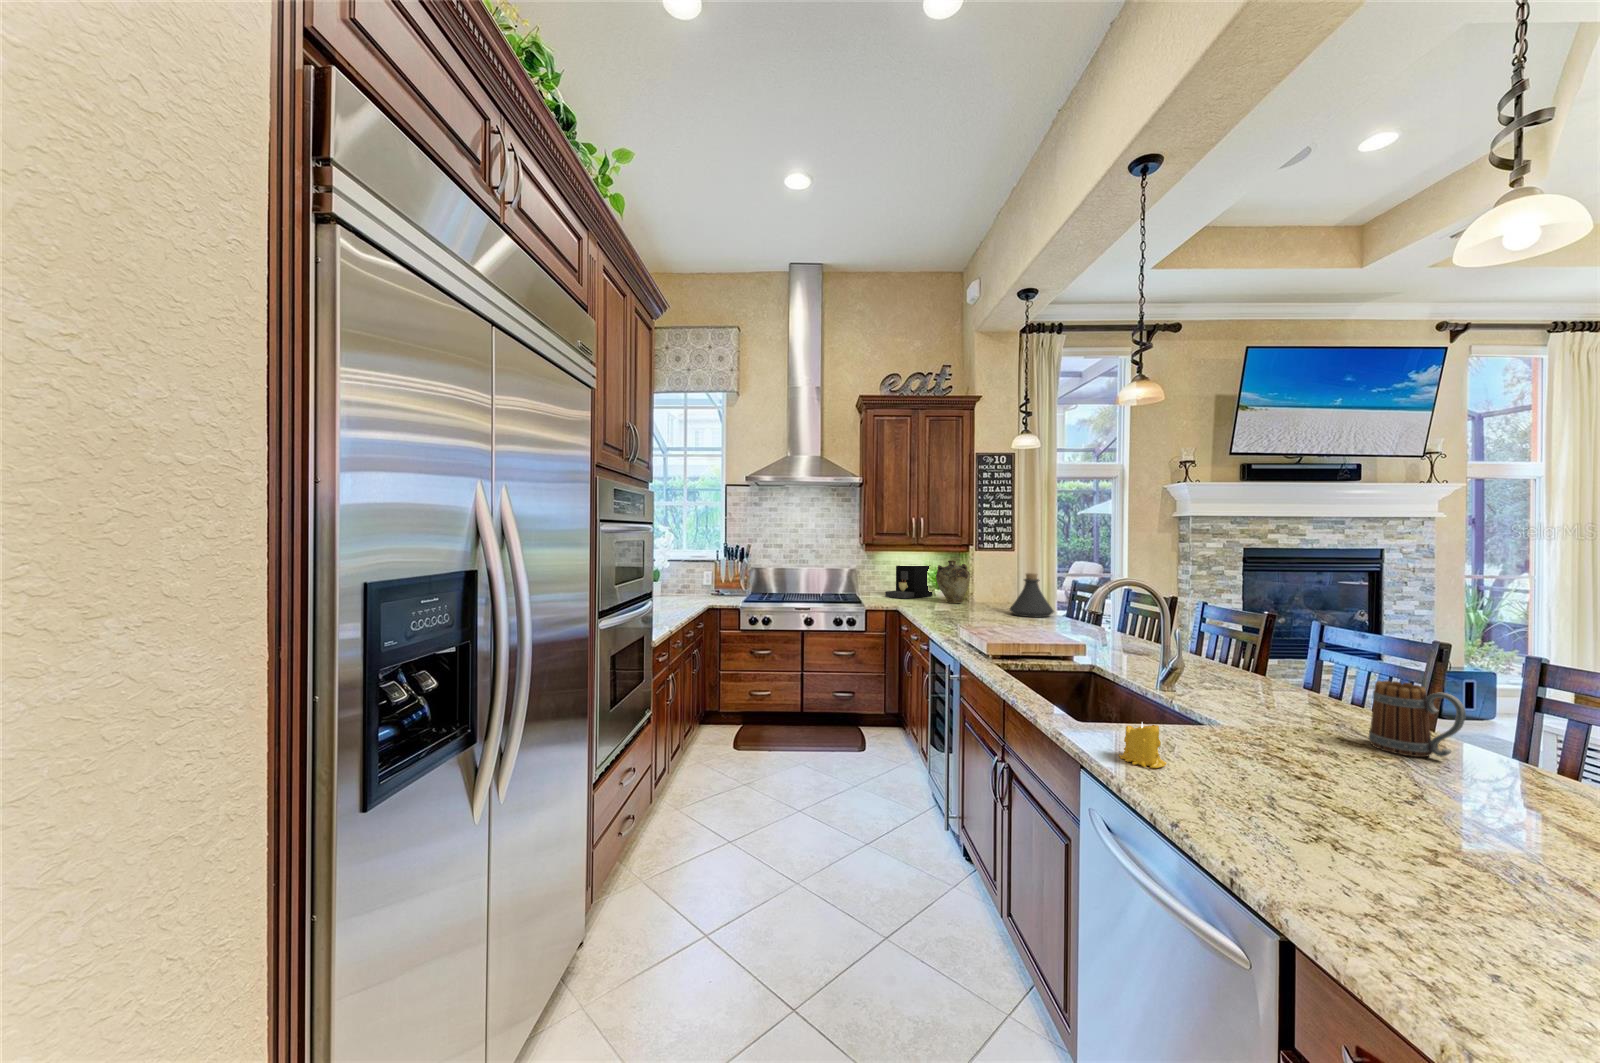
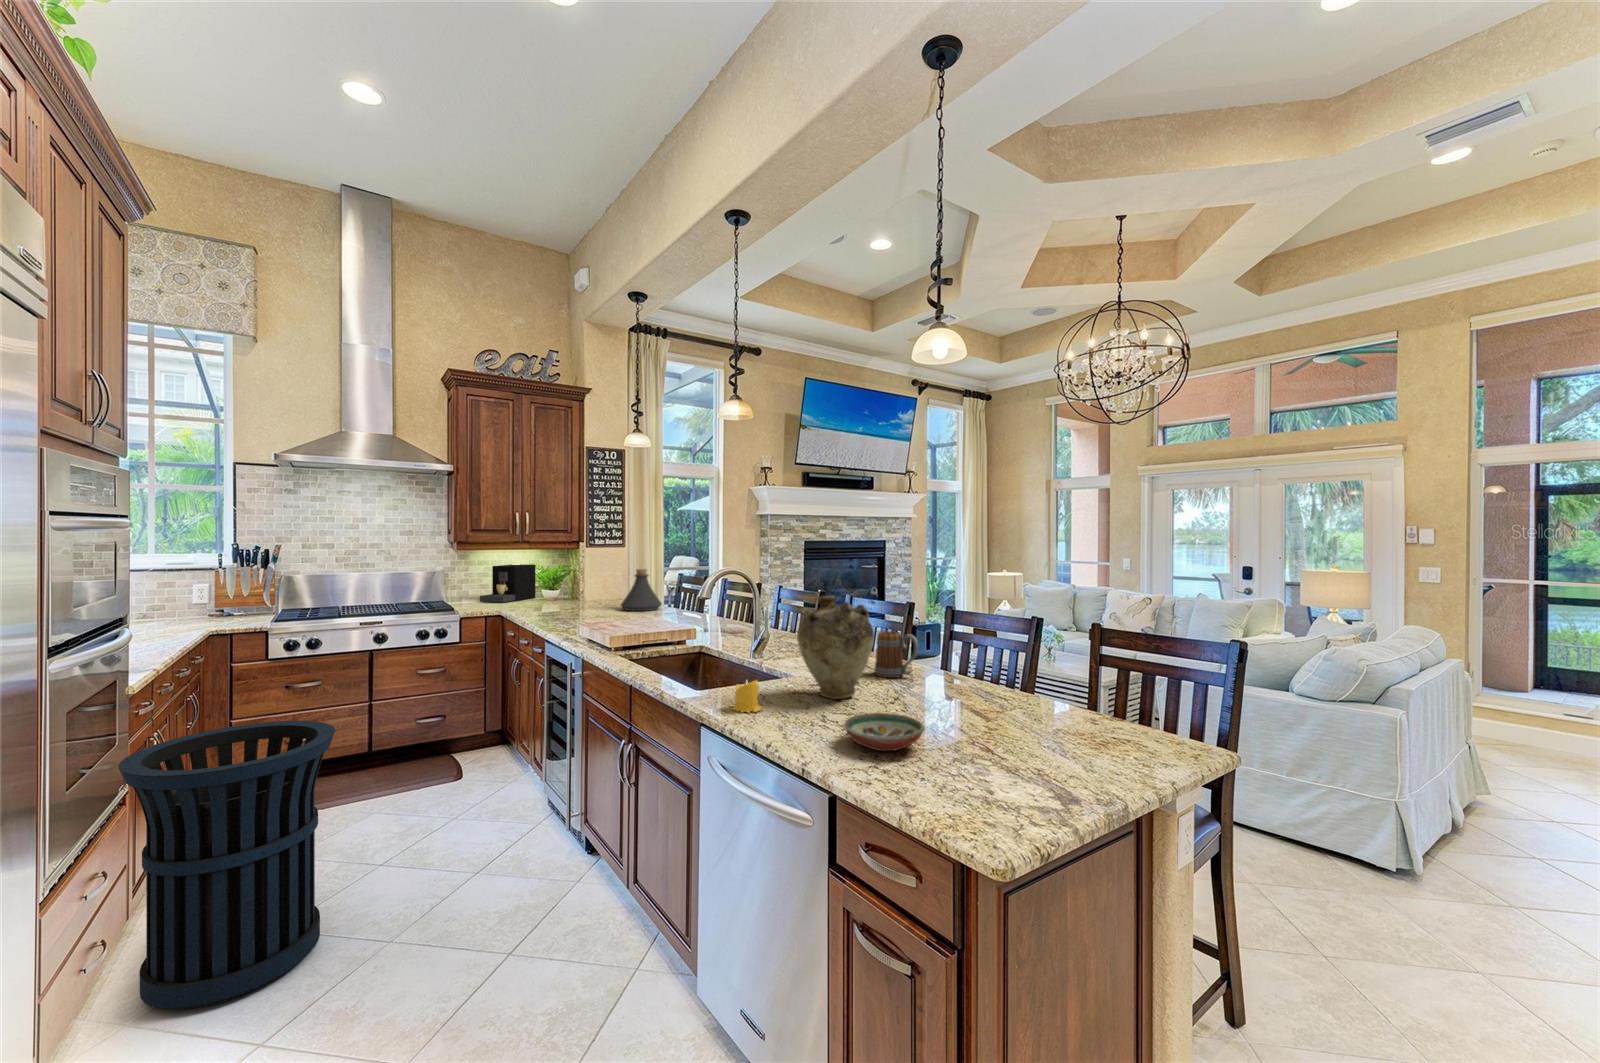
vase: present [936,560,970,603] -> present [797,596,874,699]
trash can: none [634,679,759,890] -> present [118,721,335,1009]
decorative bowl: none [1309,816,1502,903] -> present [844,713,924,751]

